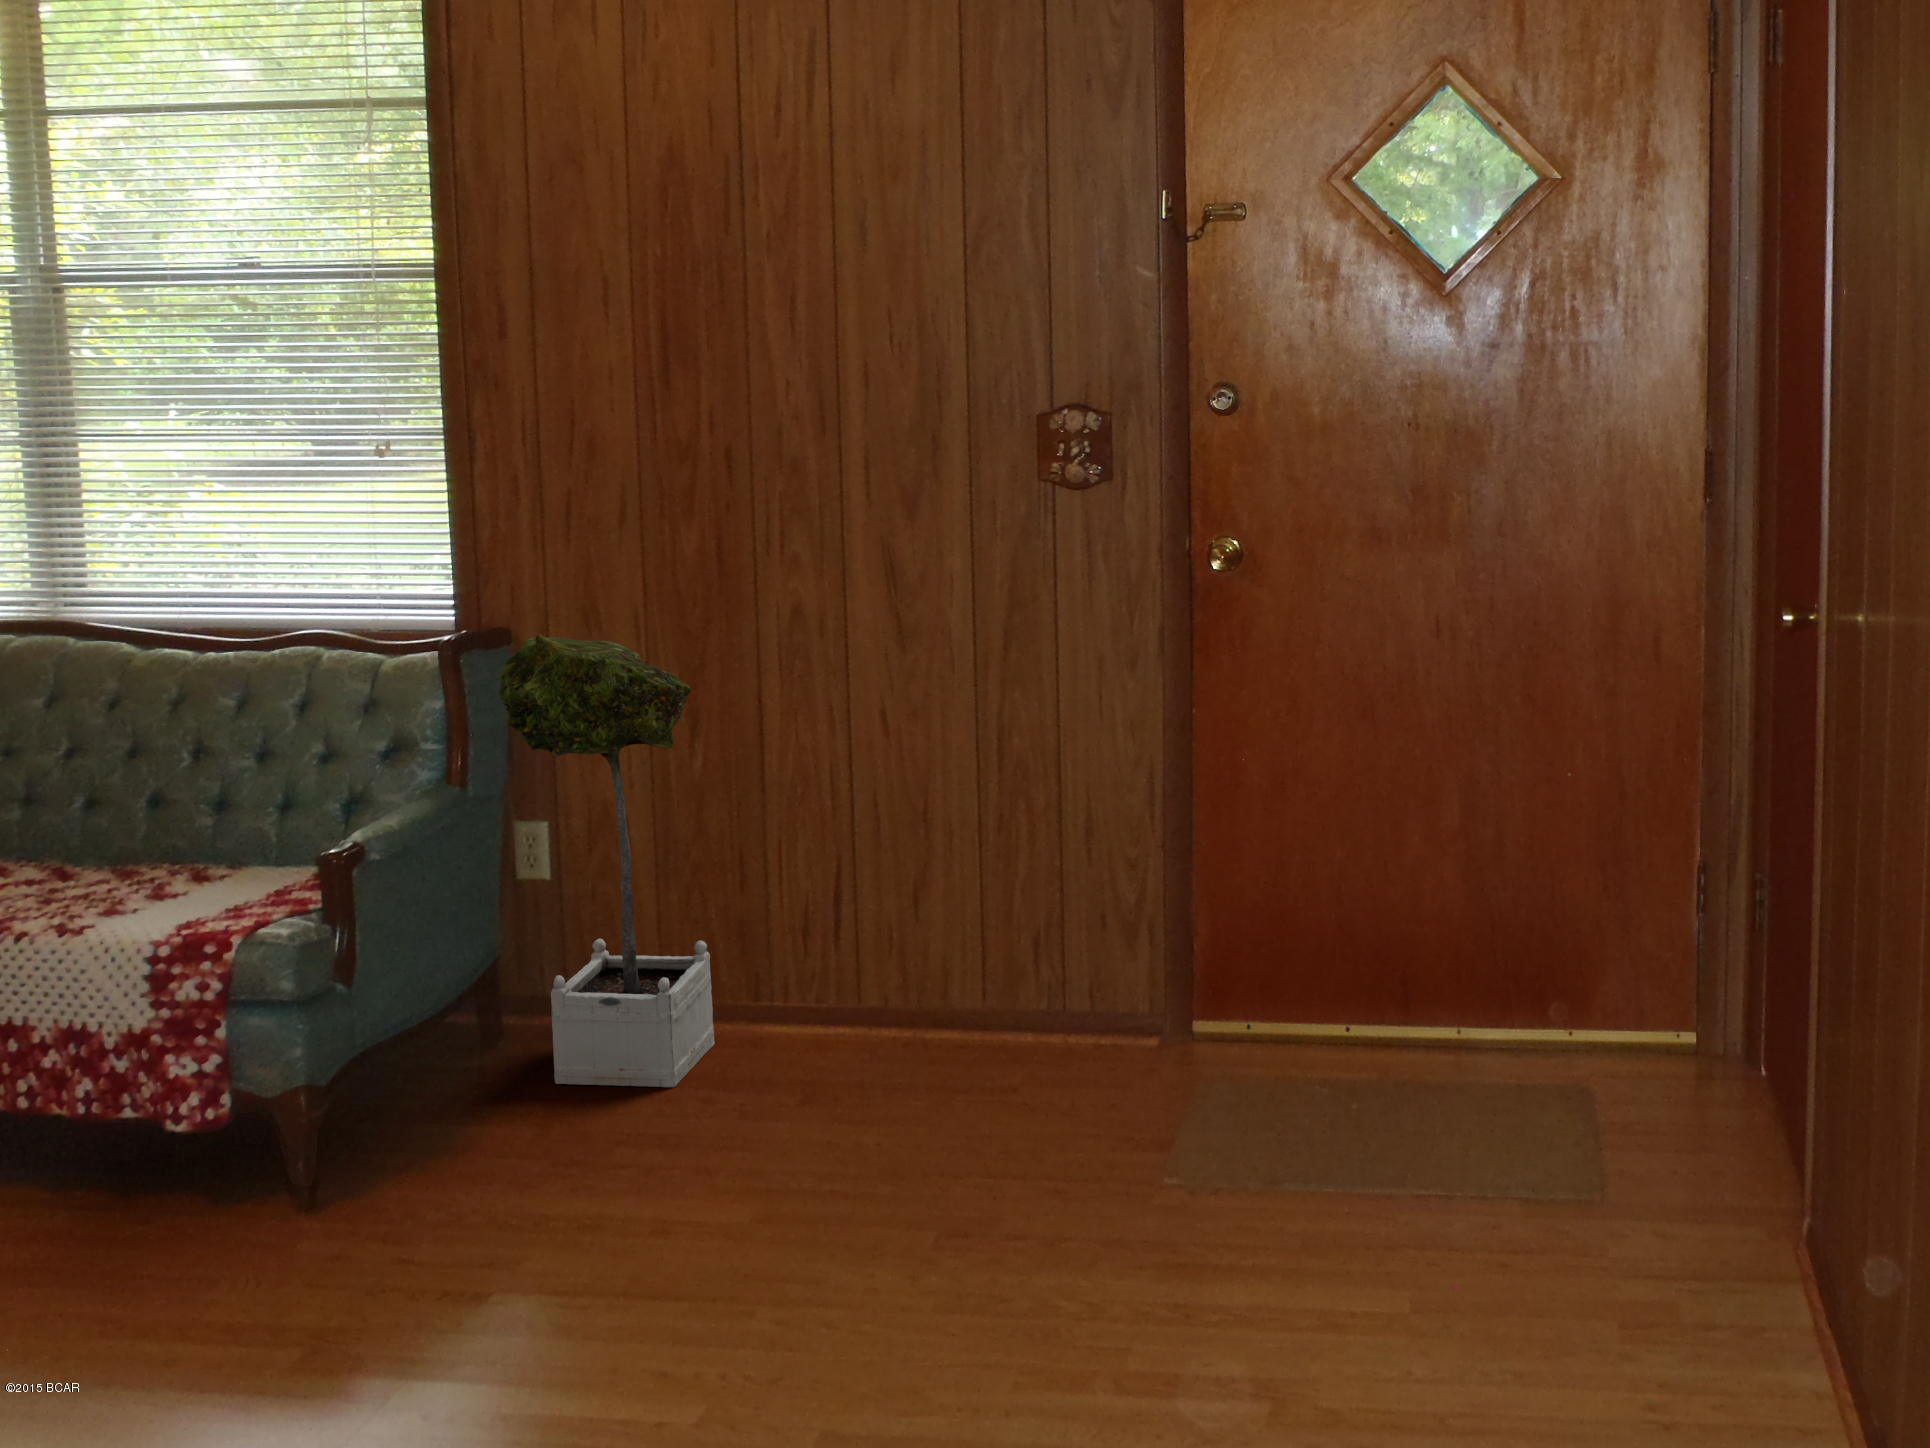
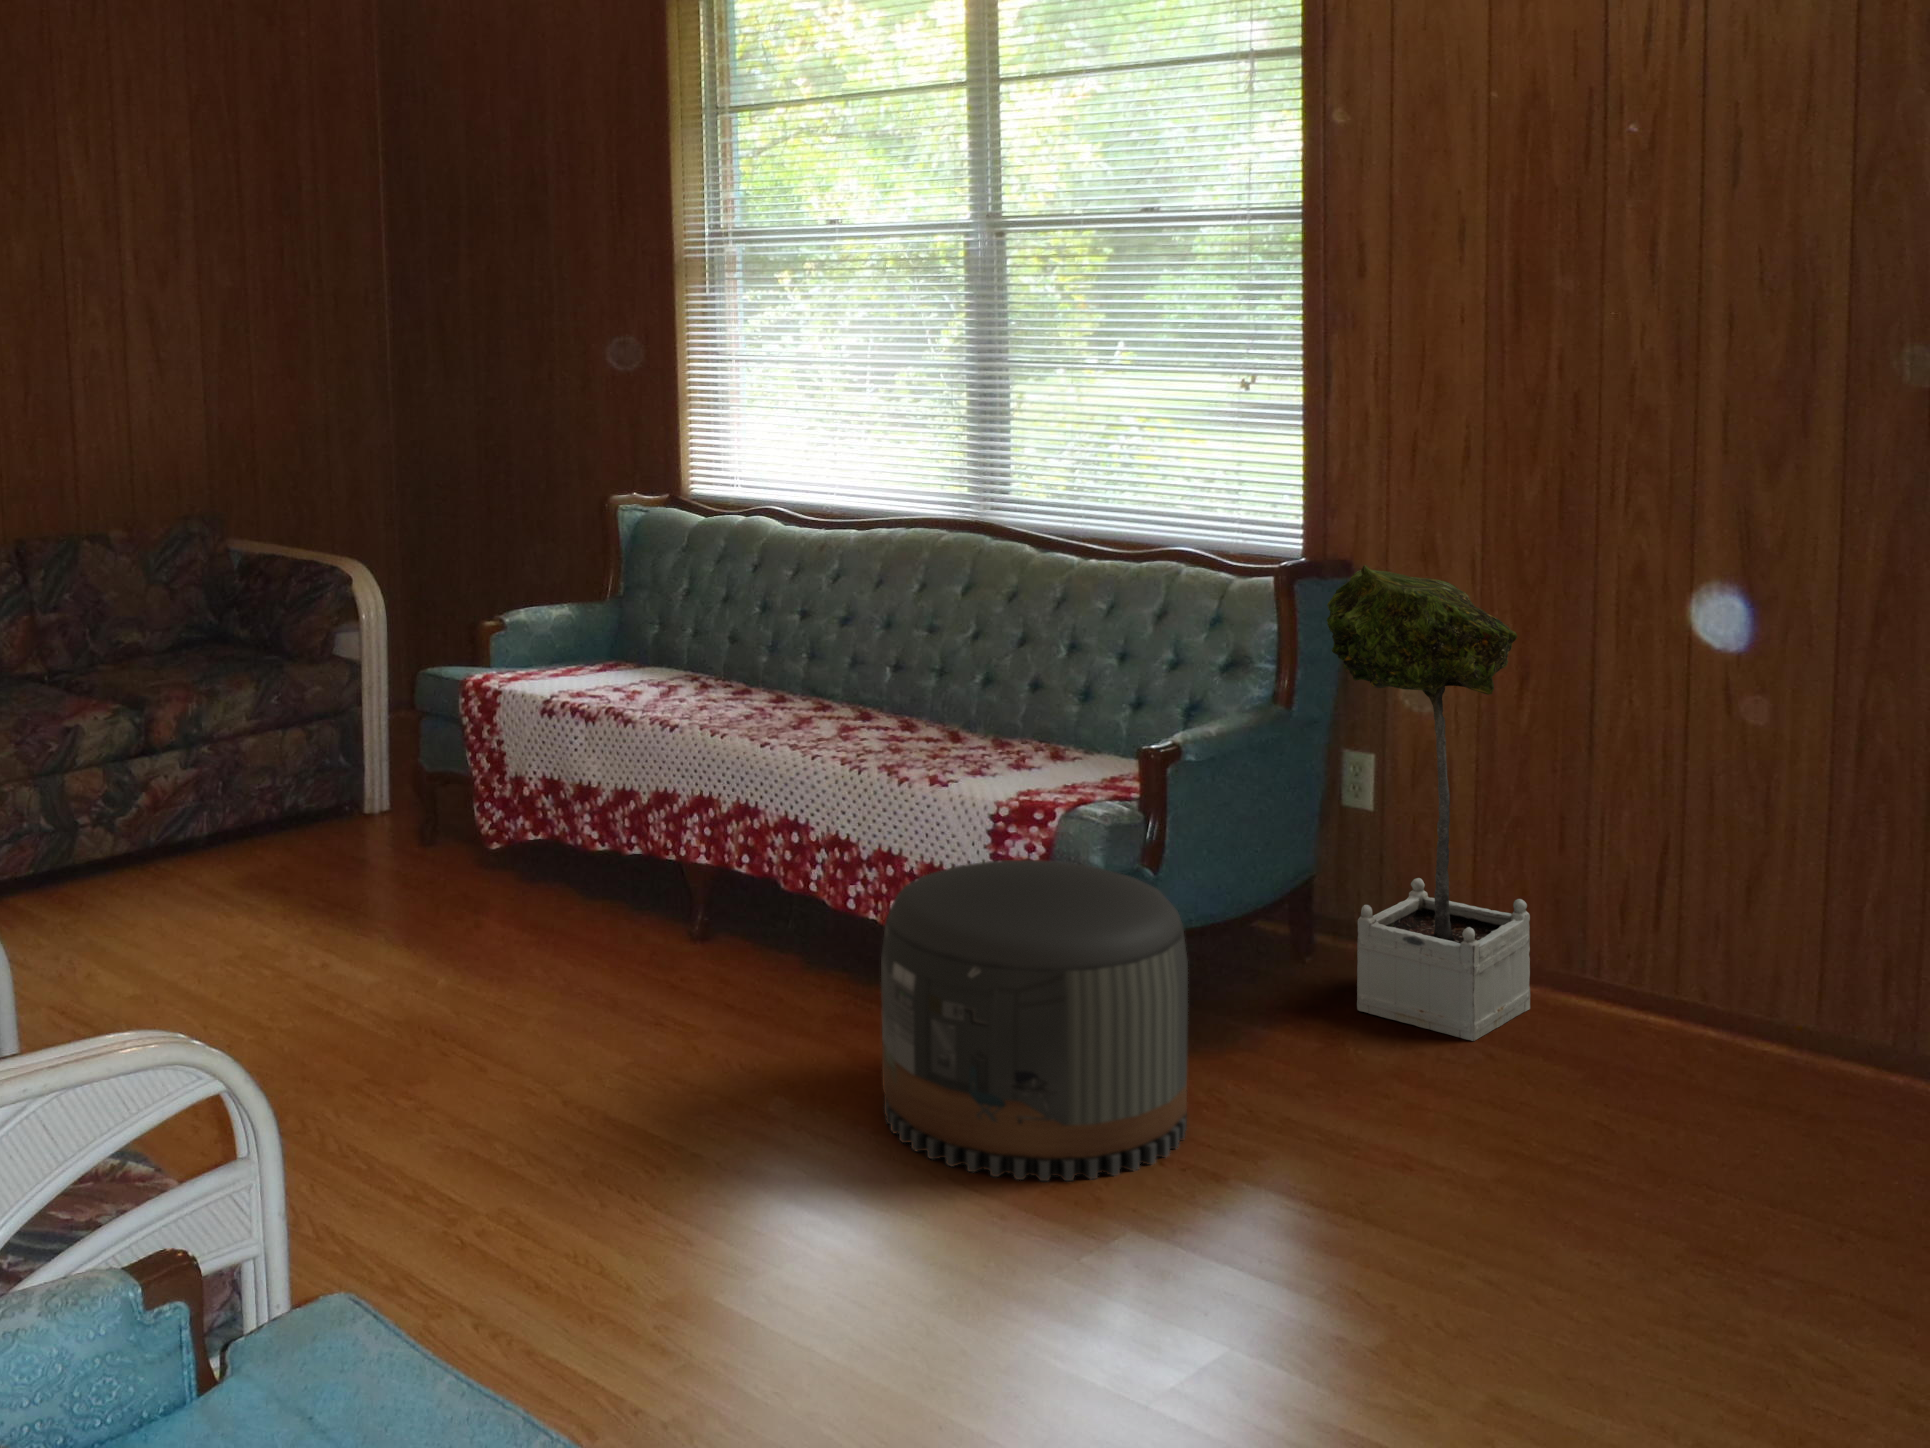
pouf: none [50,993,424,1365] -> present [881,860,1188,1181]

